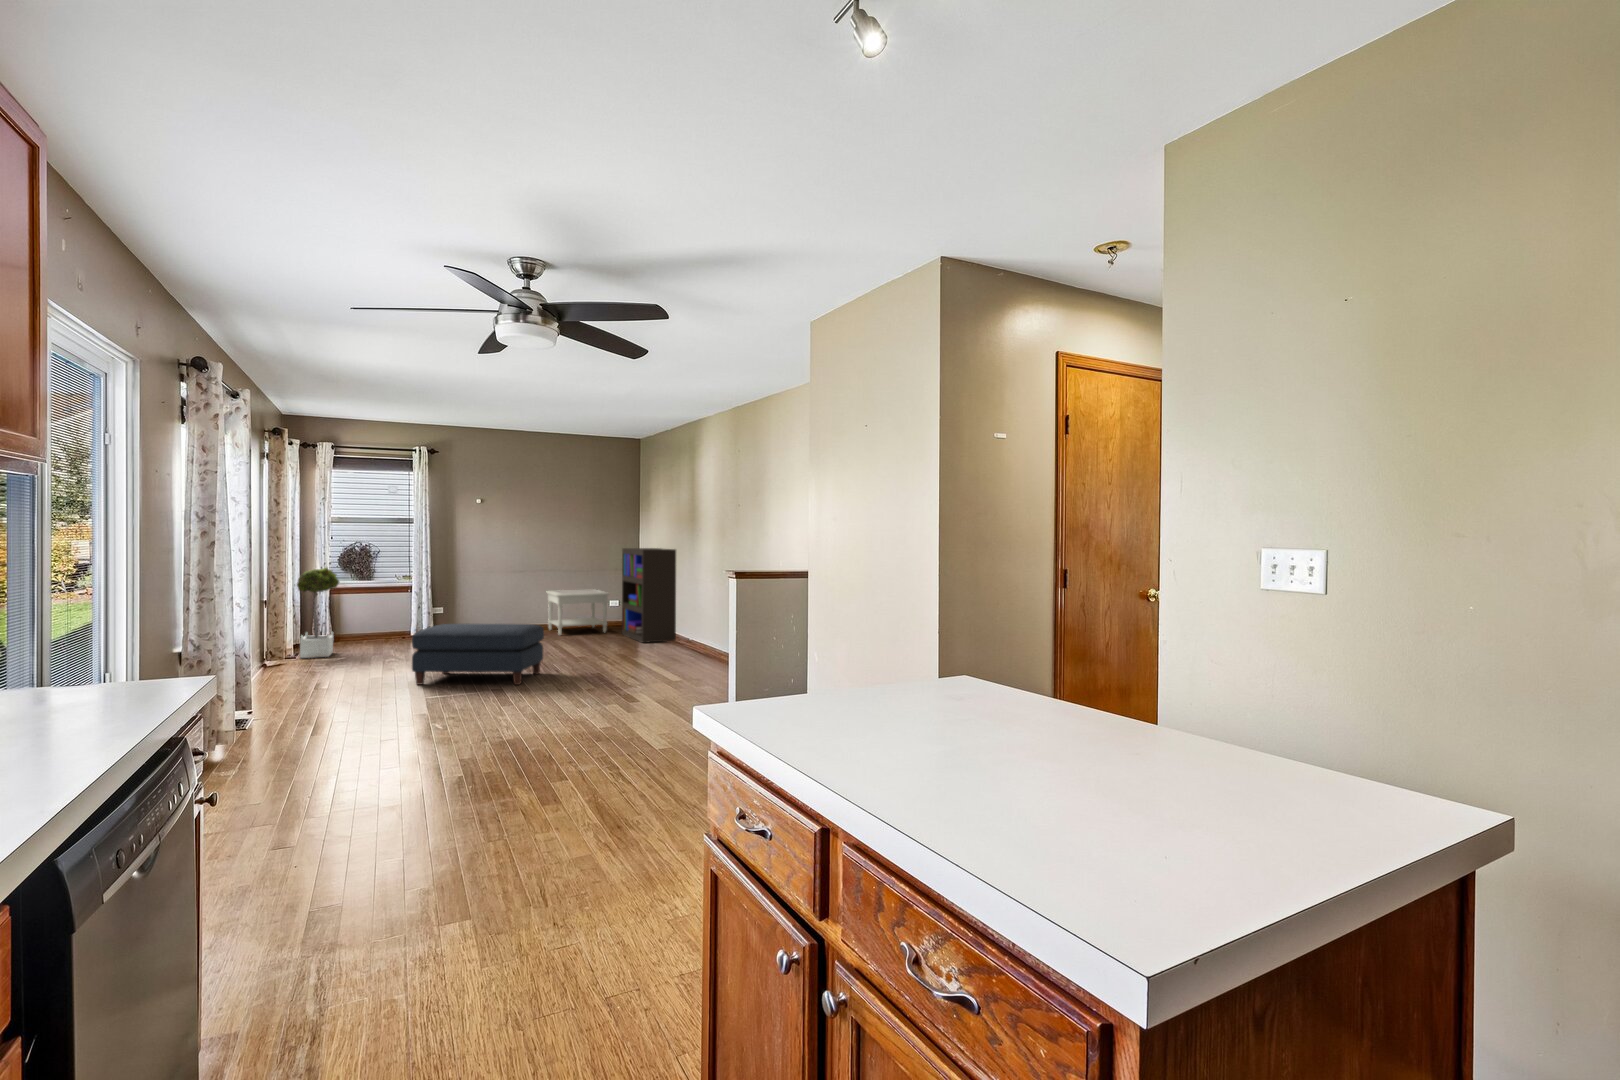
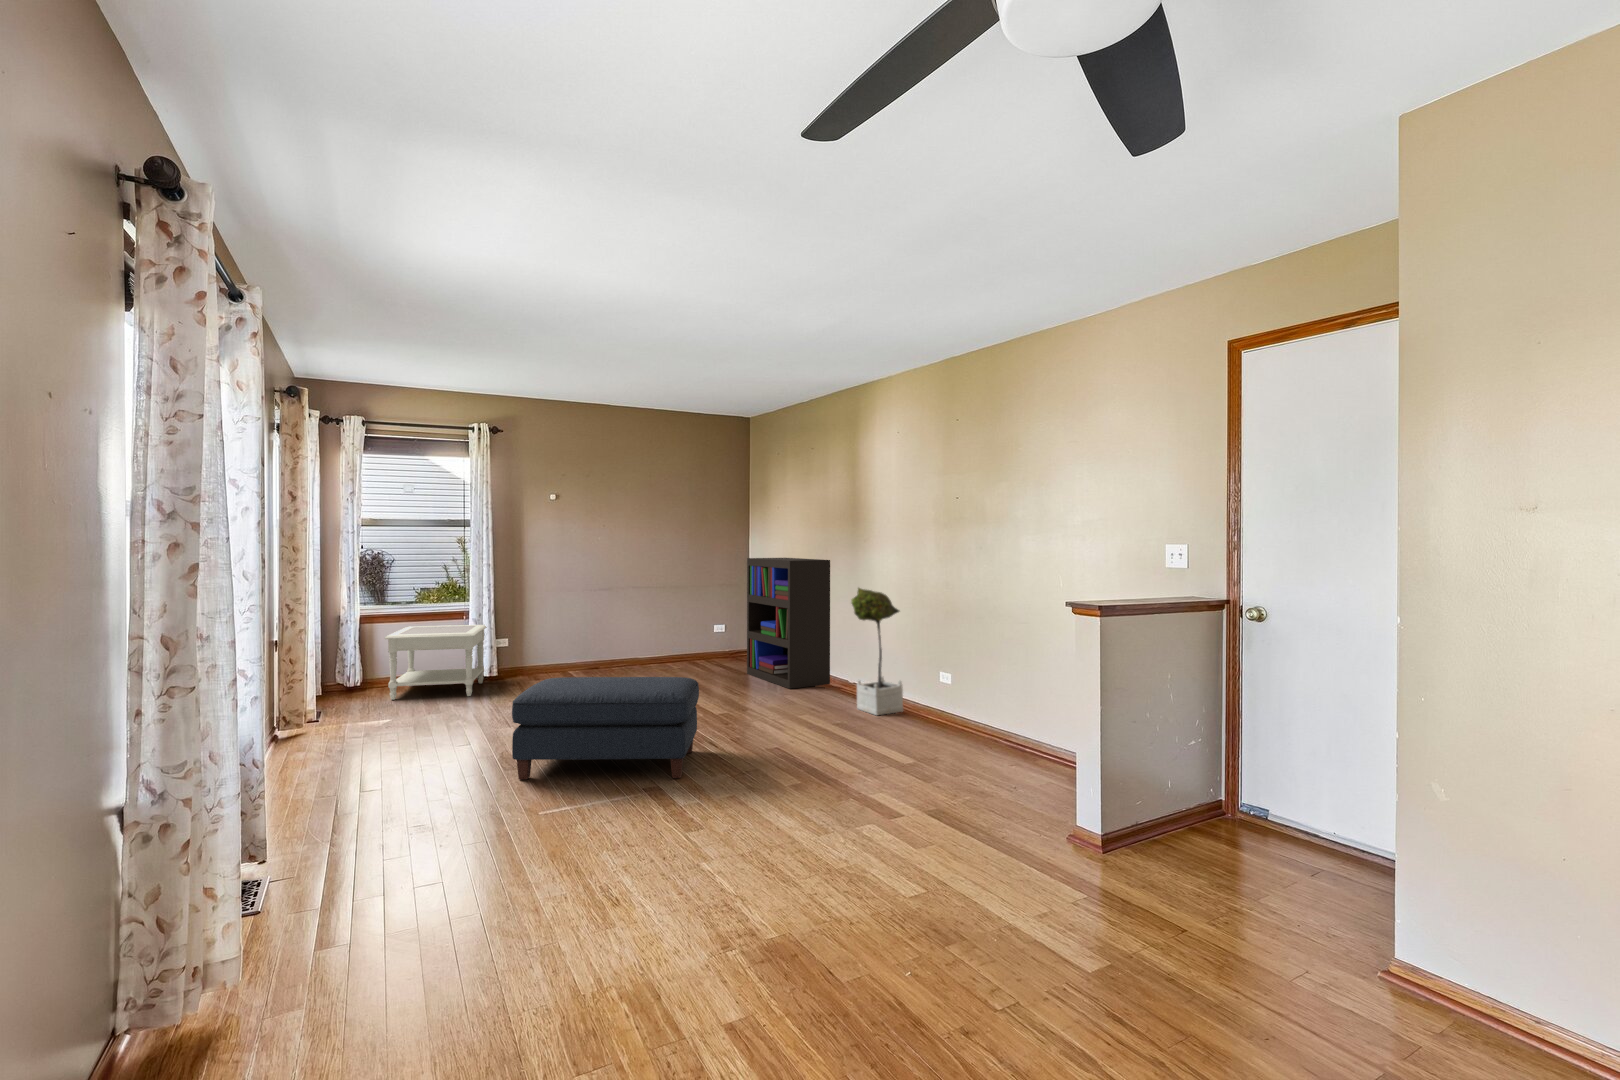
potted tree: present [297,567,339,658] -> present [851,588,903,715]
side table: present [546,589,609,635] -> present [385,625,487,700]

